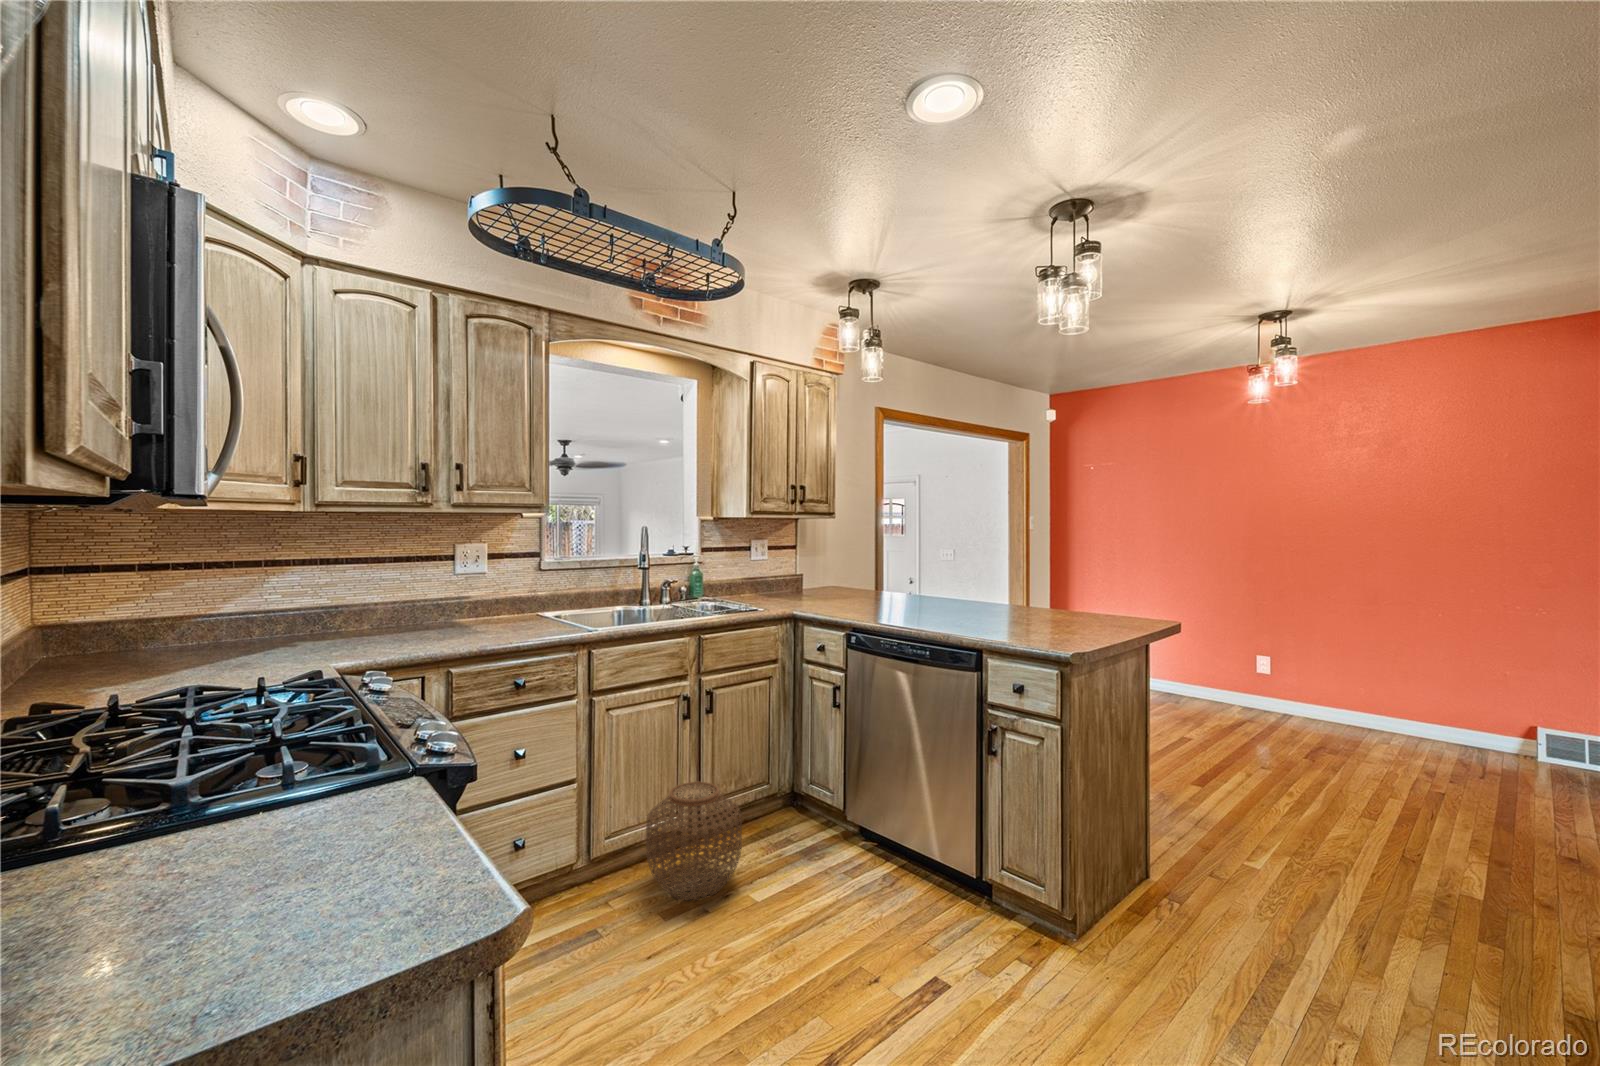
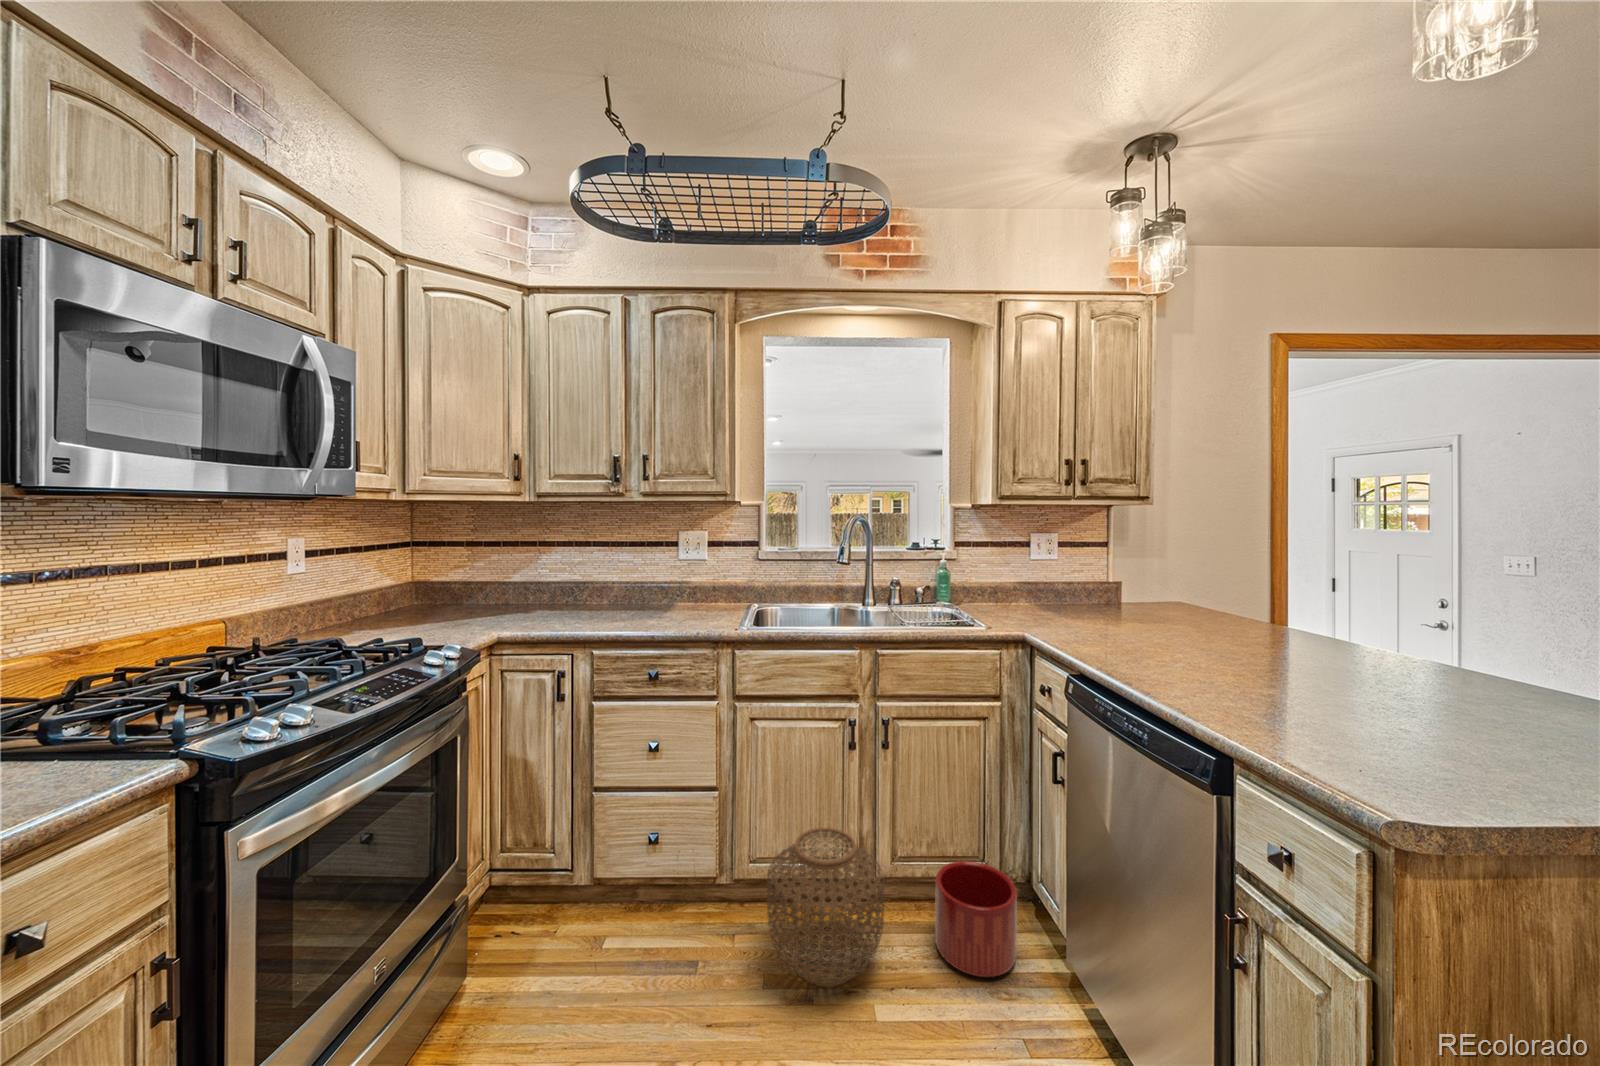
planter: none [755,785,812,856] -> present [935,861,1017,977]

